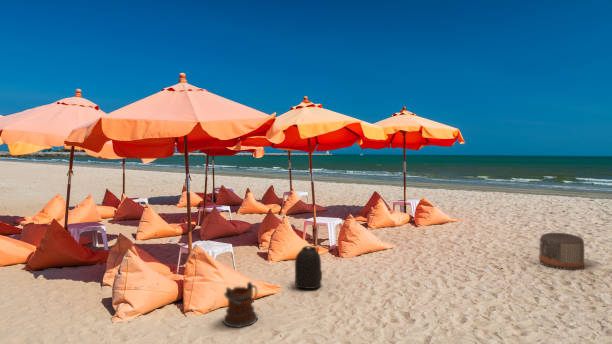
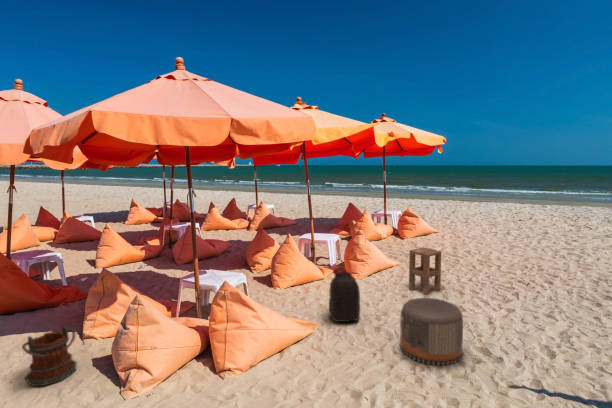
side table: none [384,230,413,274] -> present [409,247,441,295]
pouf: present [539,233,584,270] -> present [400,298,463,365]
bucket: present [223,282,258,327] -> present [22,325,77,386]

